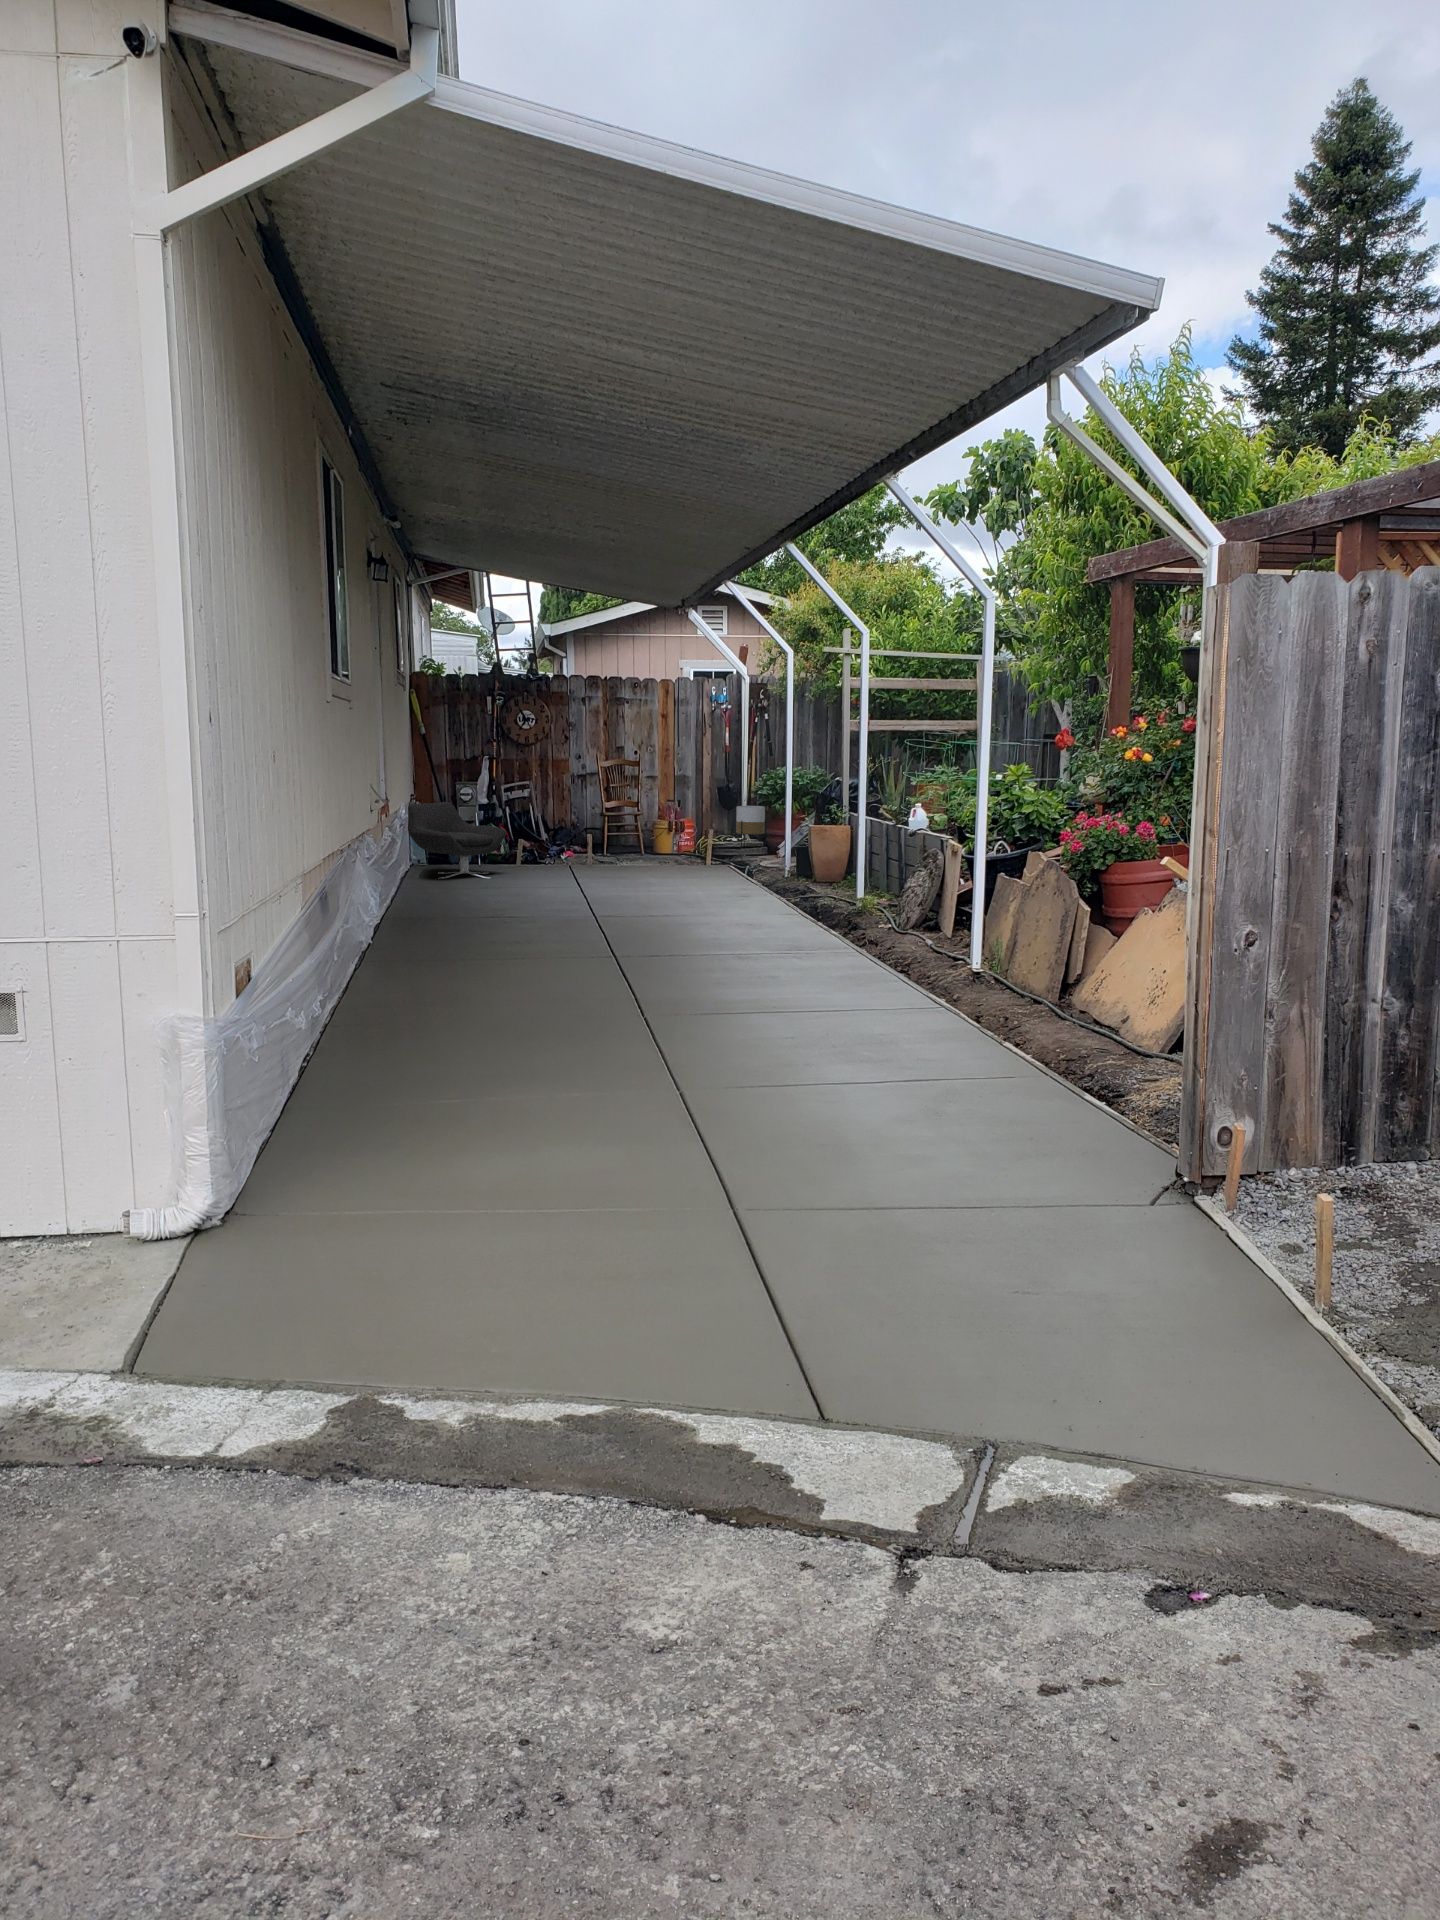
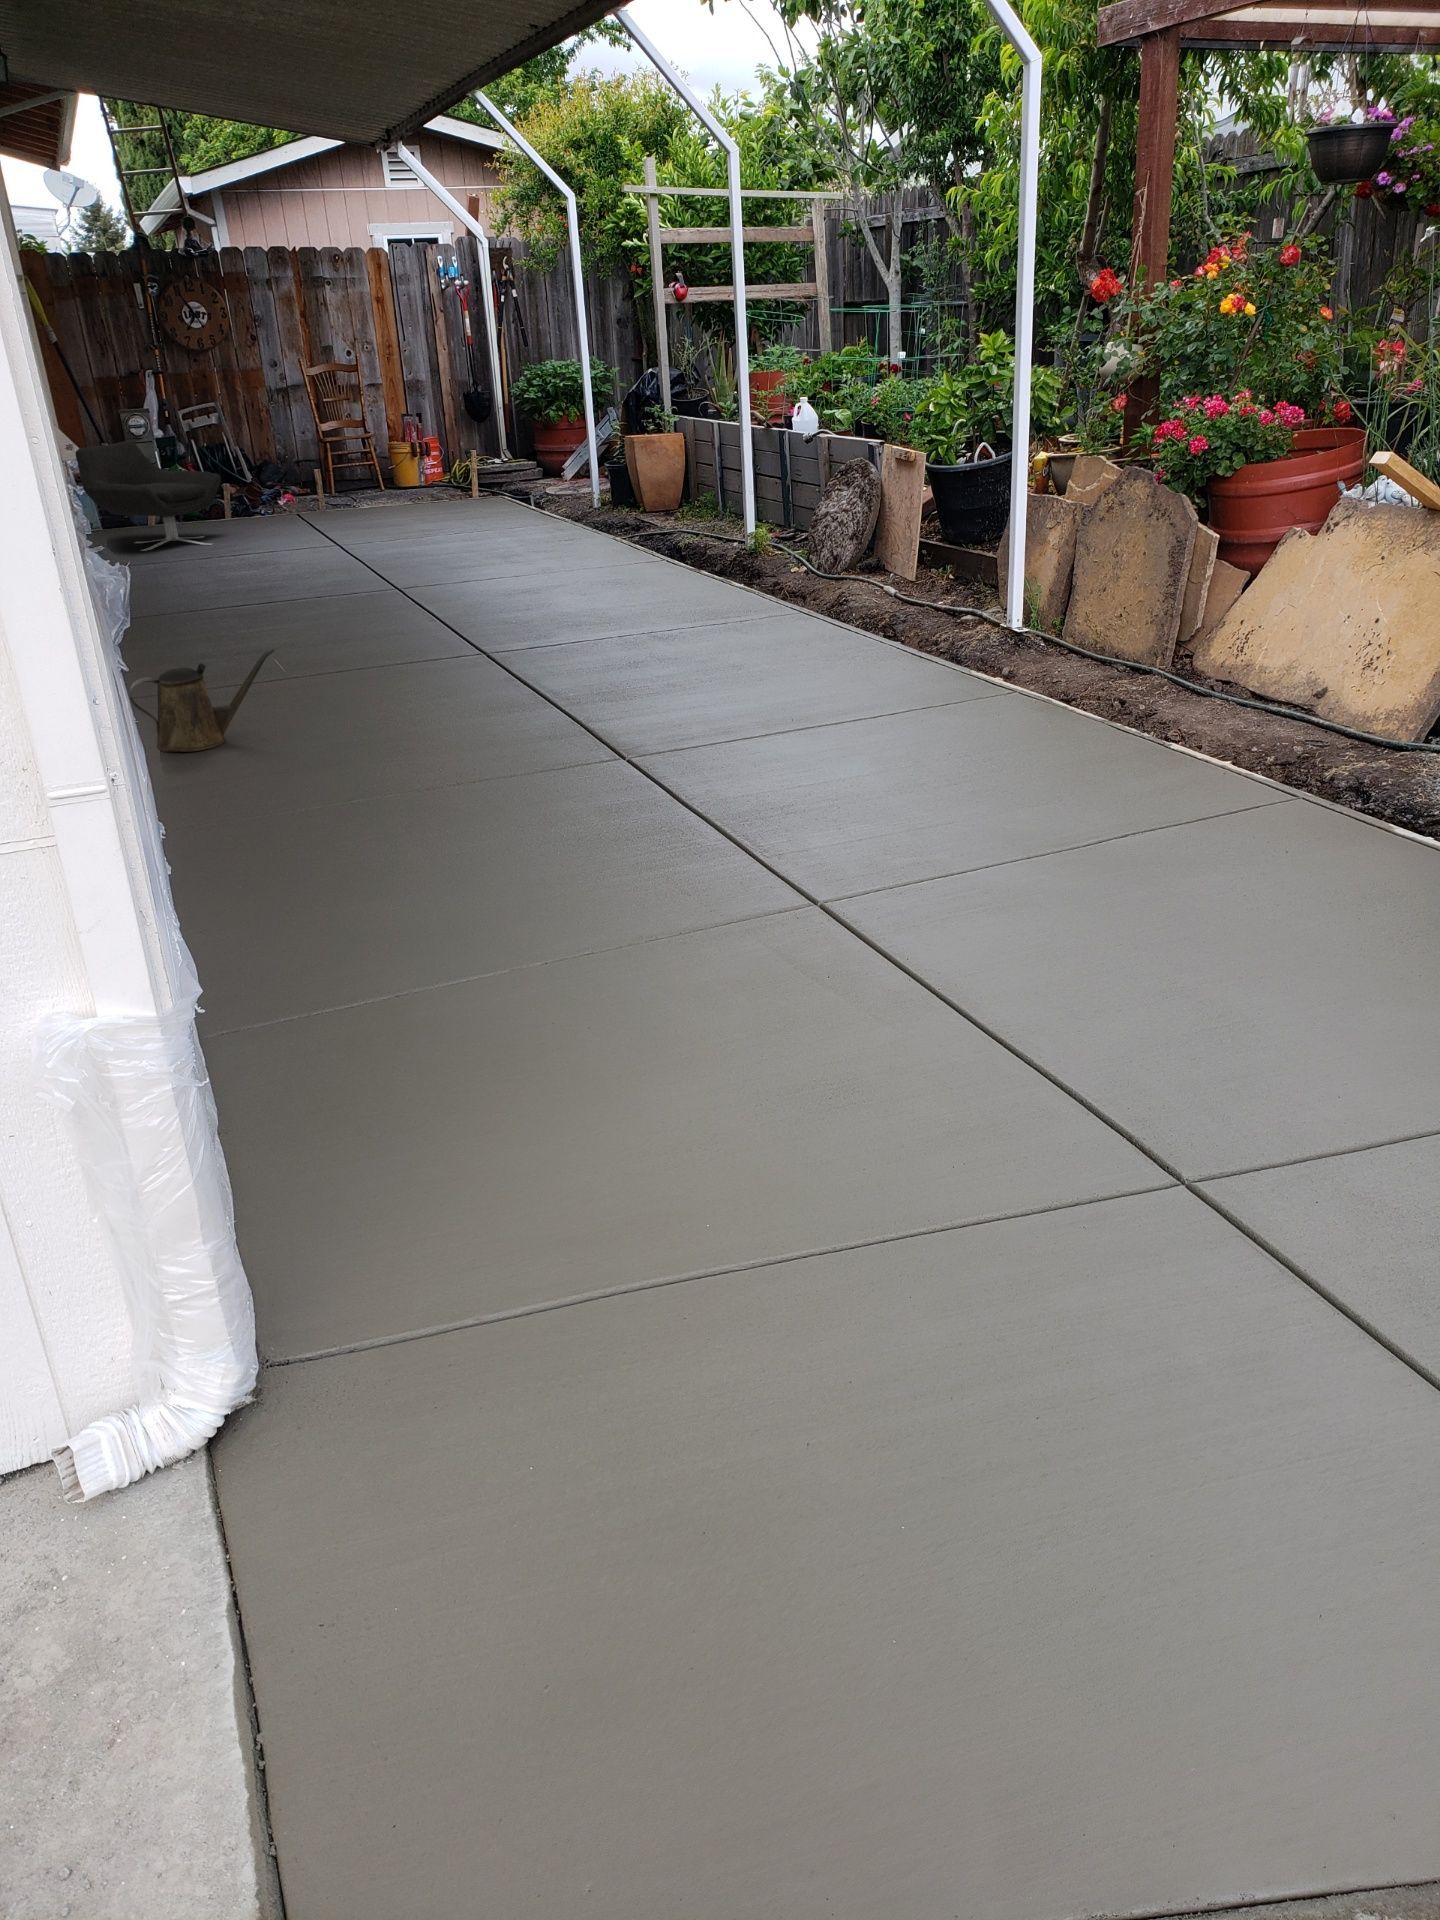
planter: present [736,806,766,848] -> none [493,414,536,472]
watering can: none [353,929,451,989] -> present [129,648,275,752]

